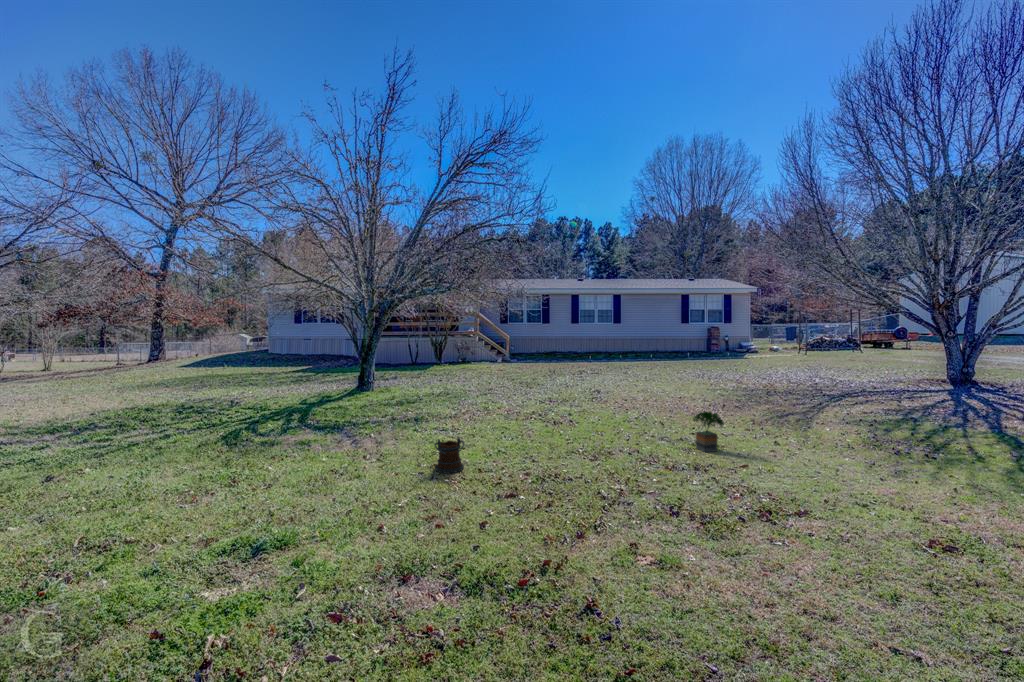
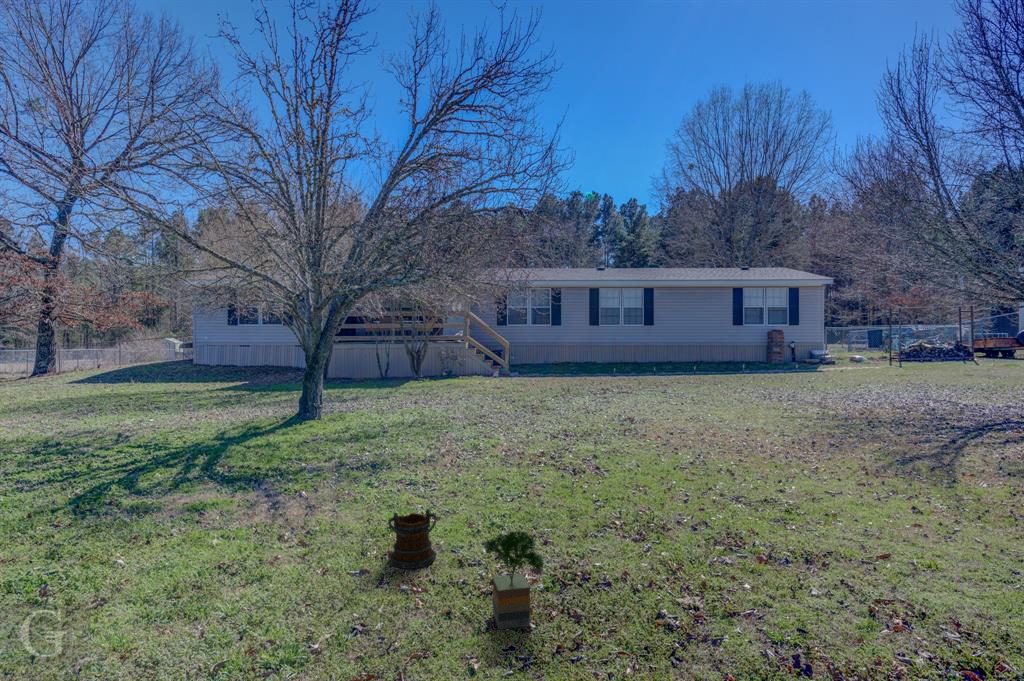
potted tree: present [694,412,724,452] -> present [483,531,544,629]

